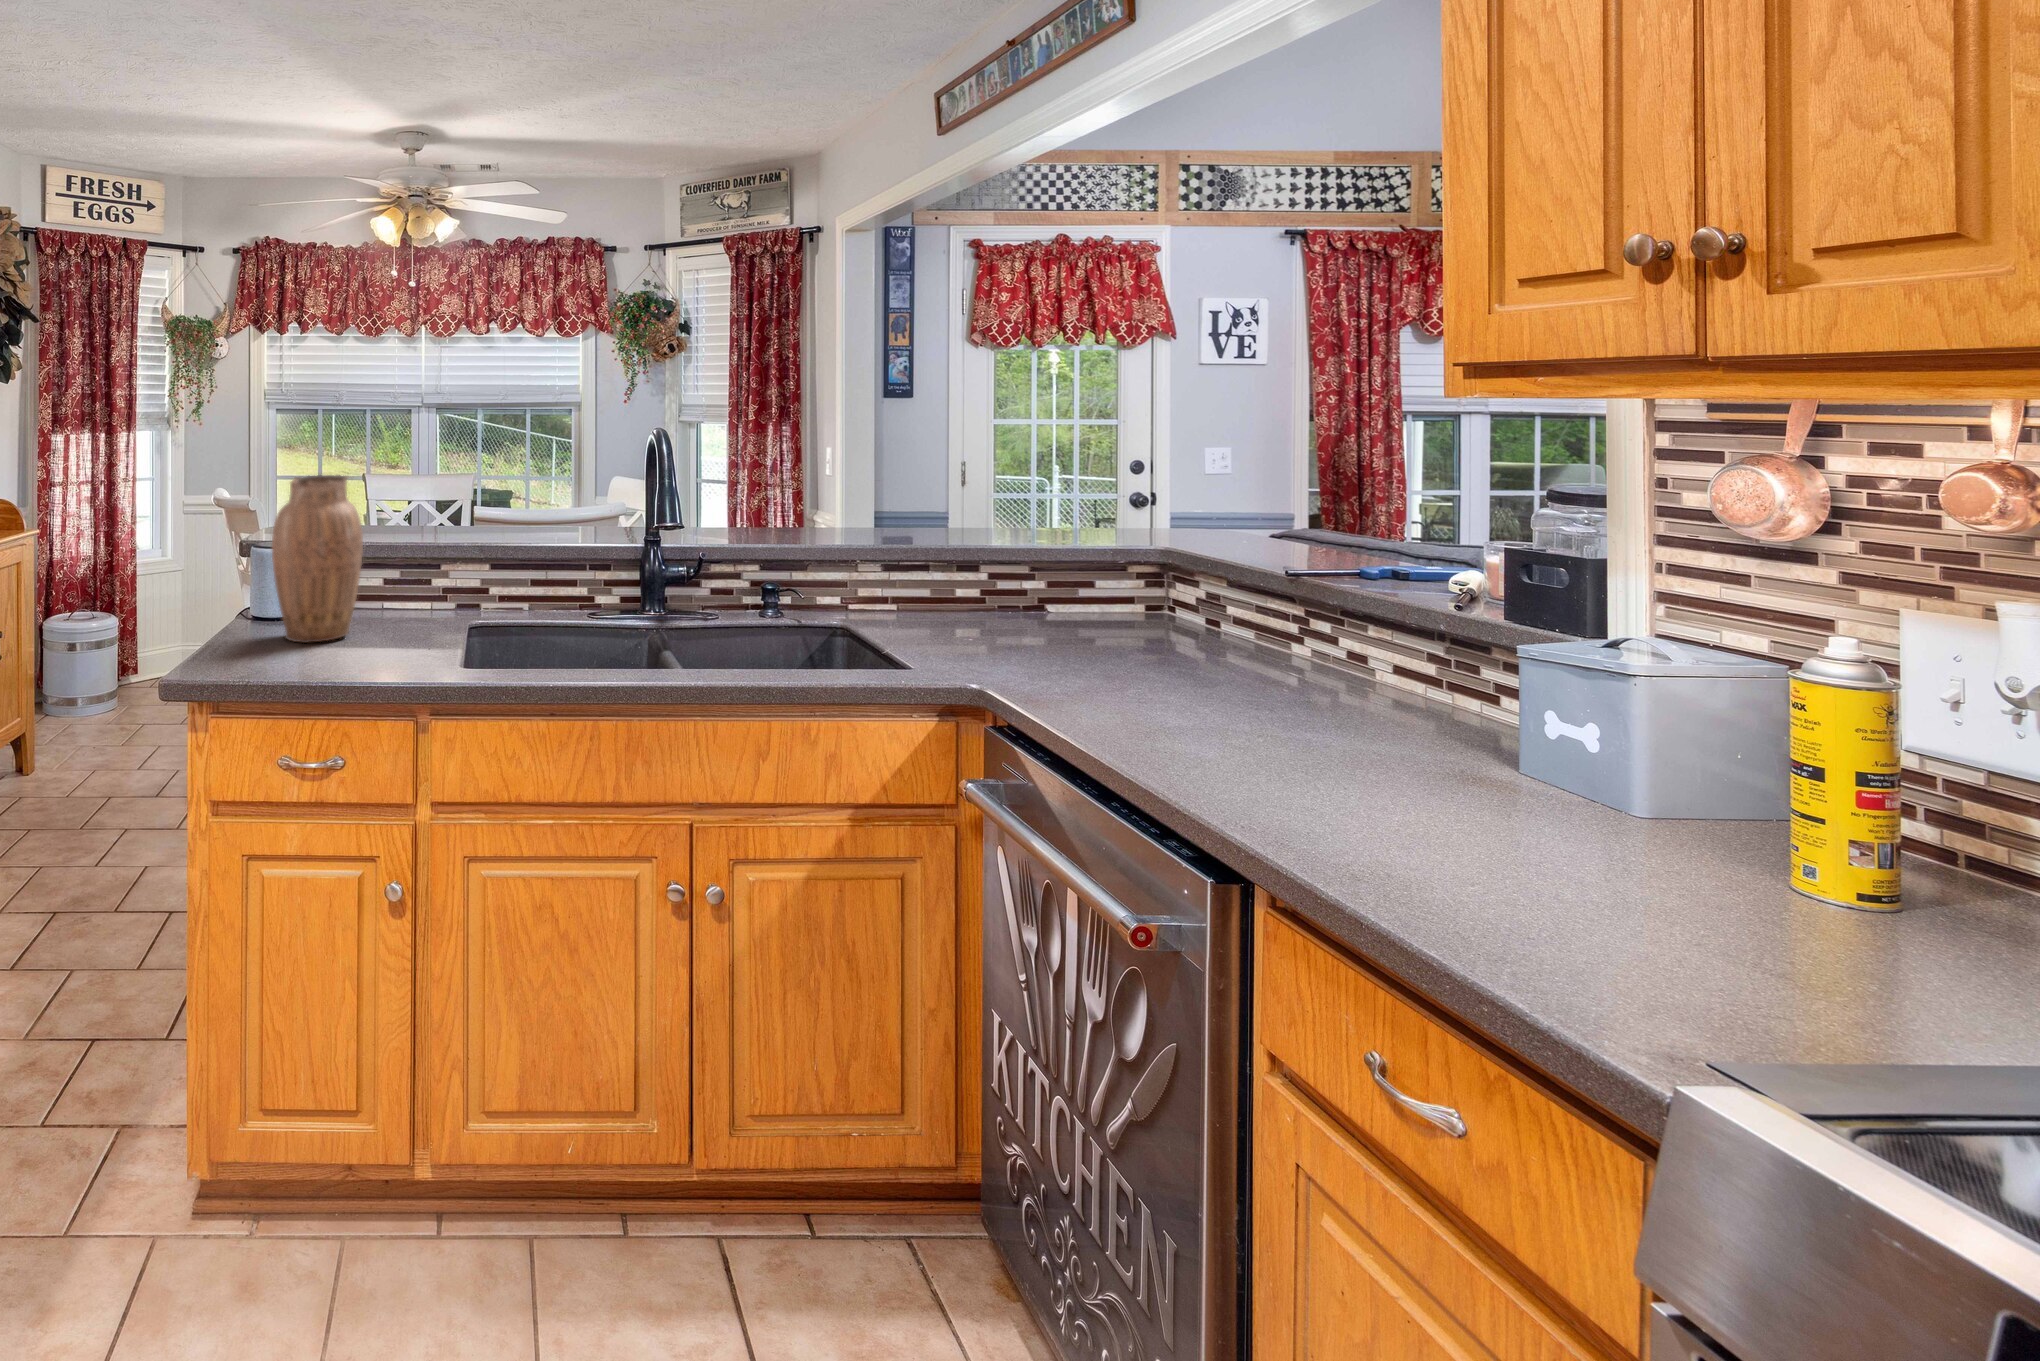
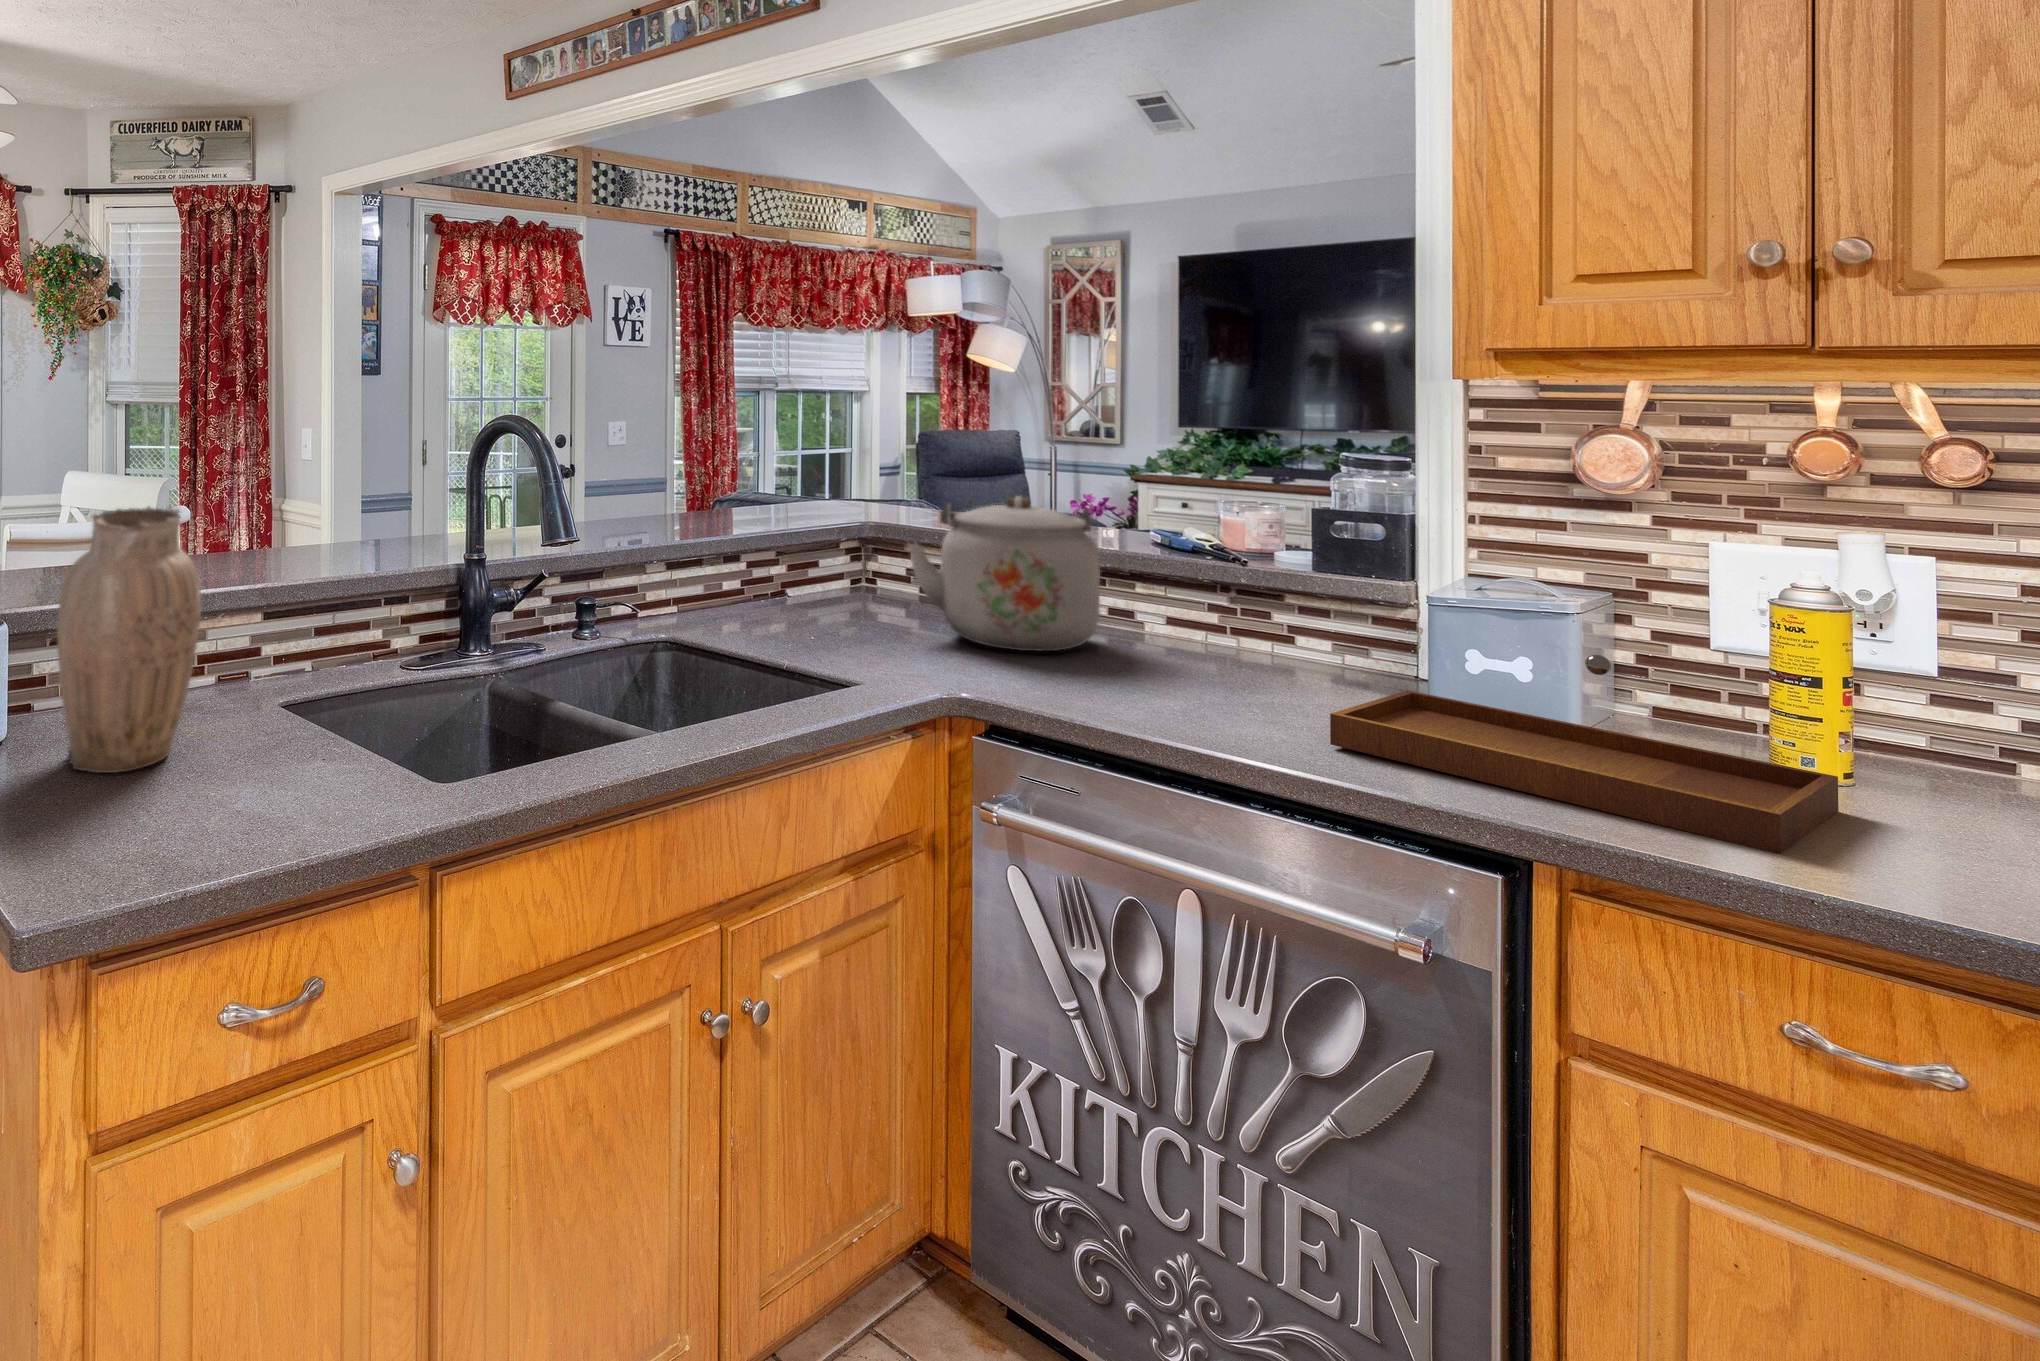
kettle: none [1073,514,1304,682] -> present [909,496,1100,651]
tray: none [1246,709,1794,950] -> present [1330,655,1838,854]

